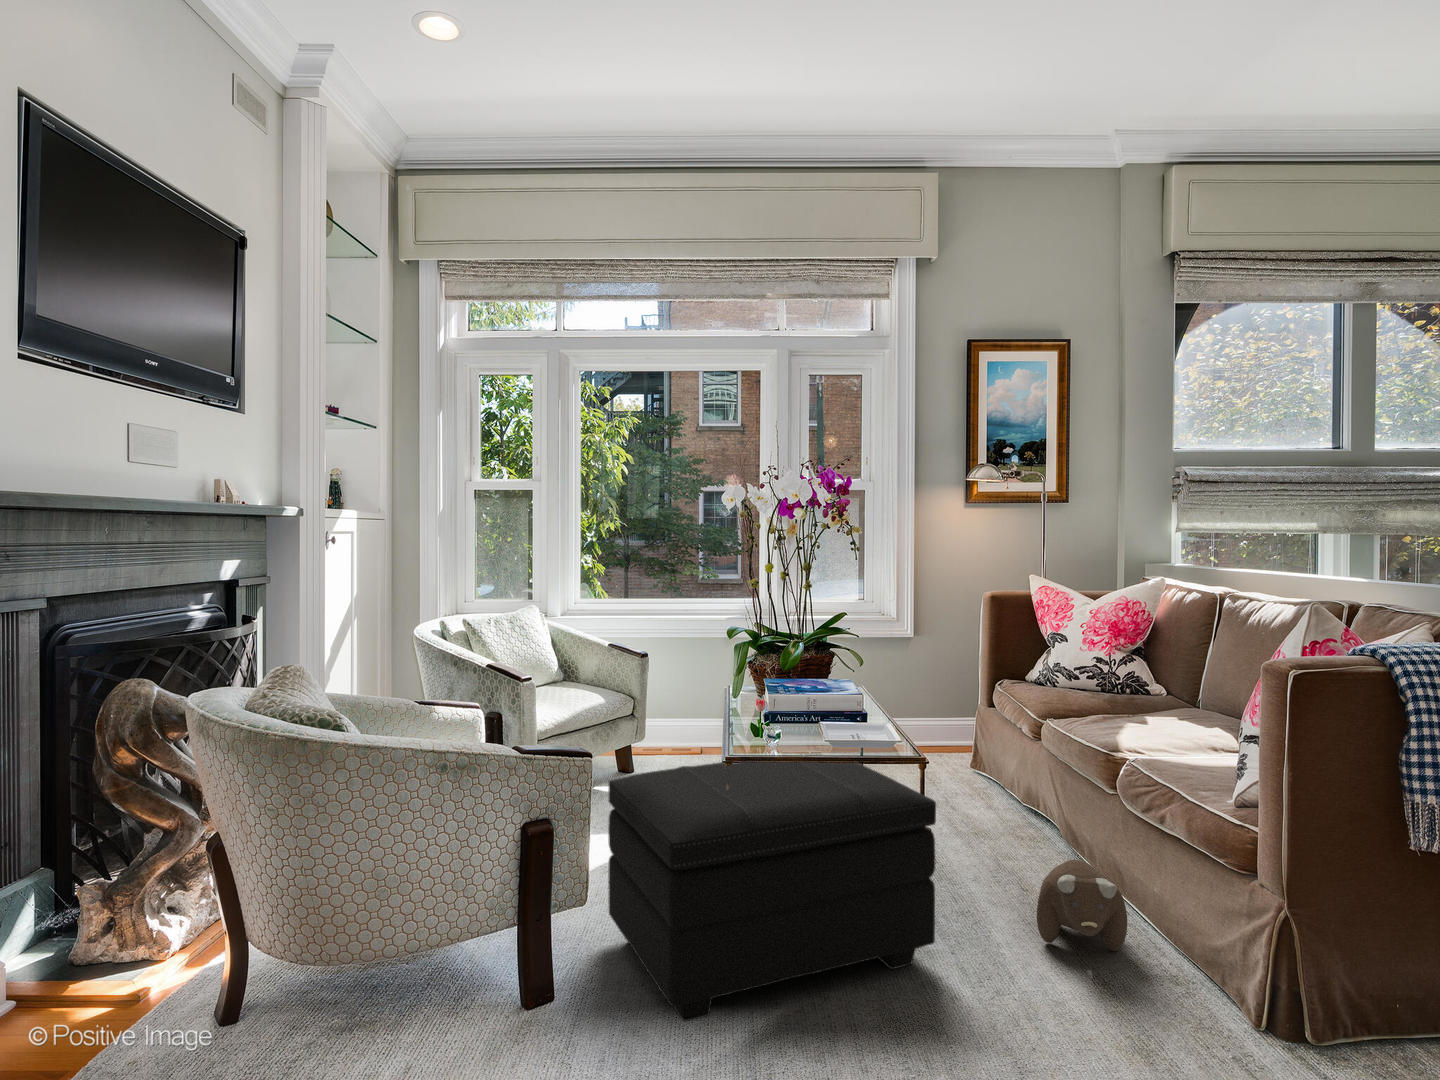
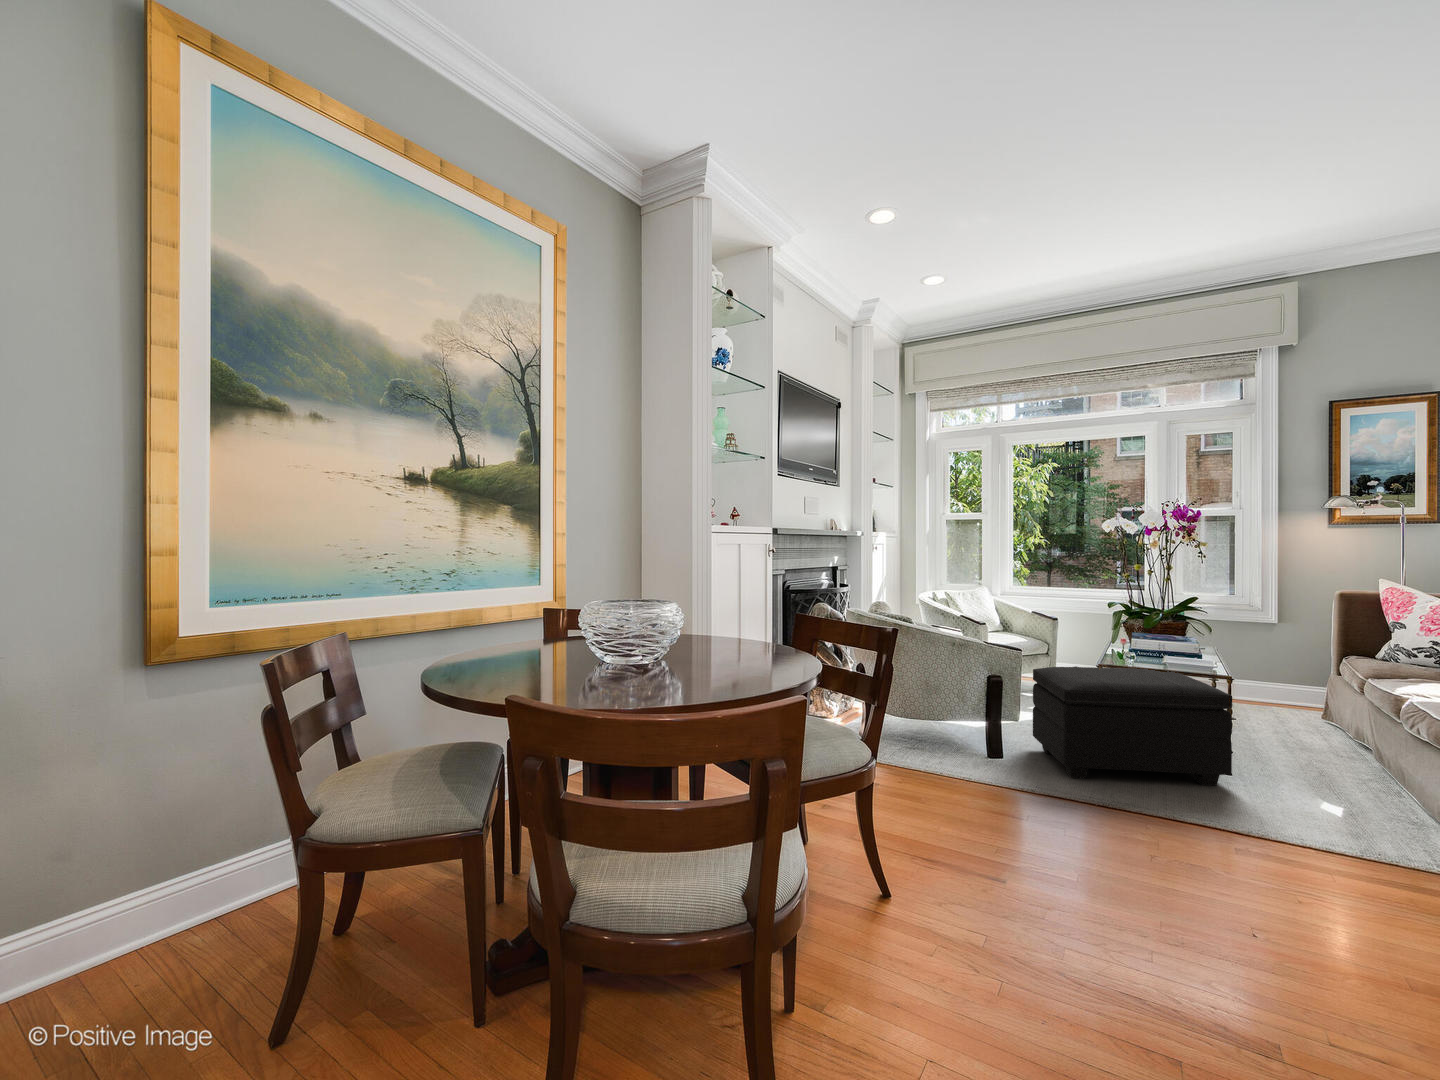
plush toy: present [1037,860,1127,951] -> none [1314,750,1385,806]

